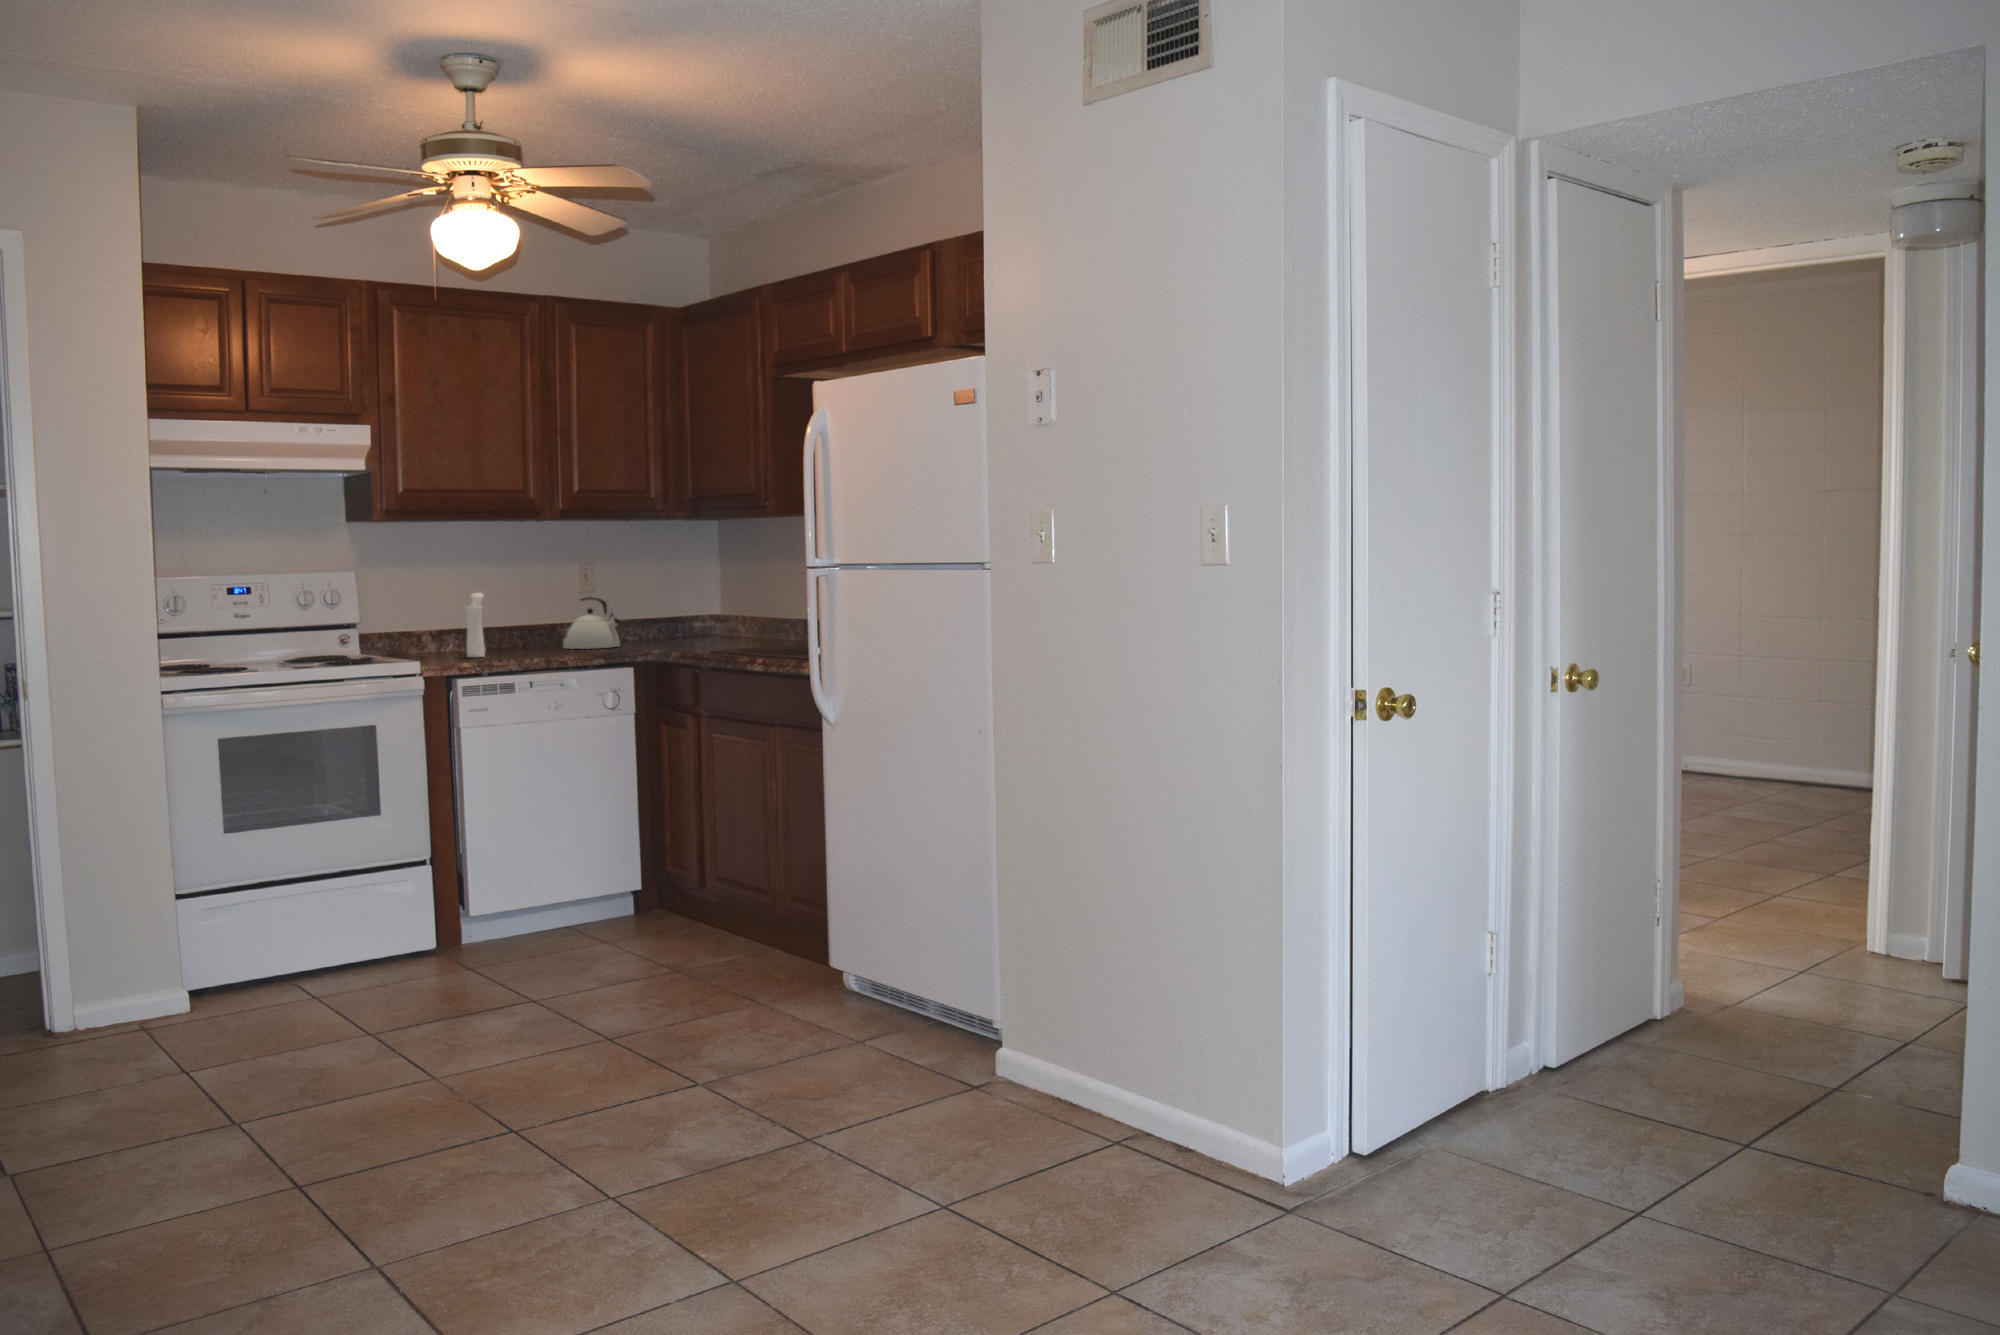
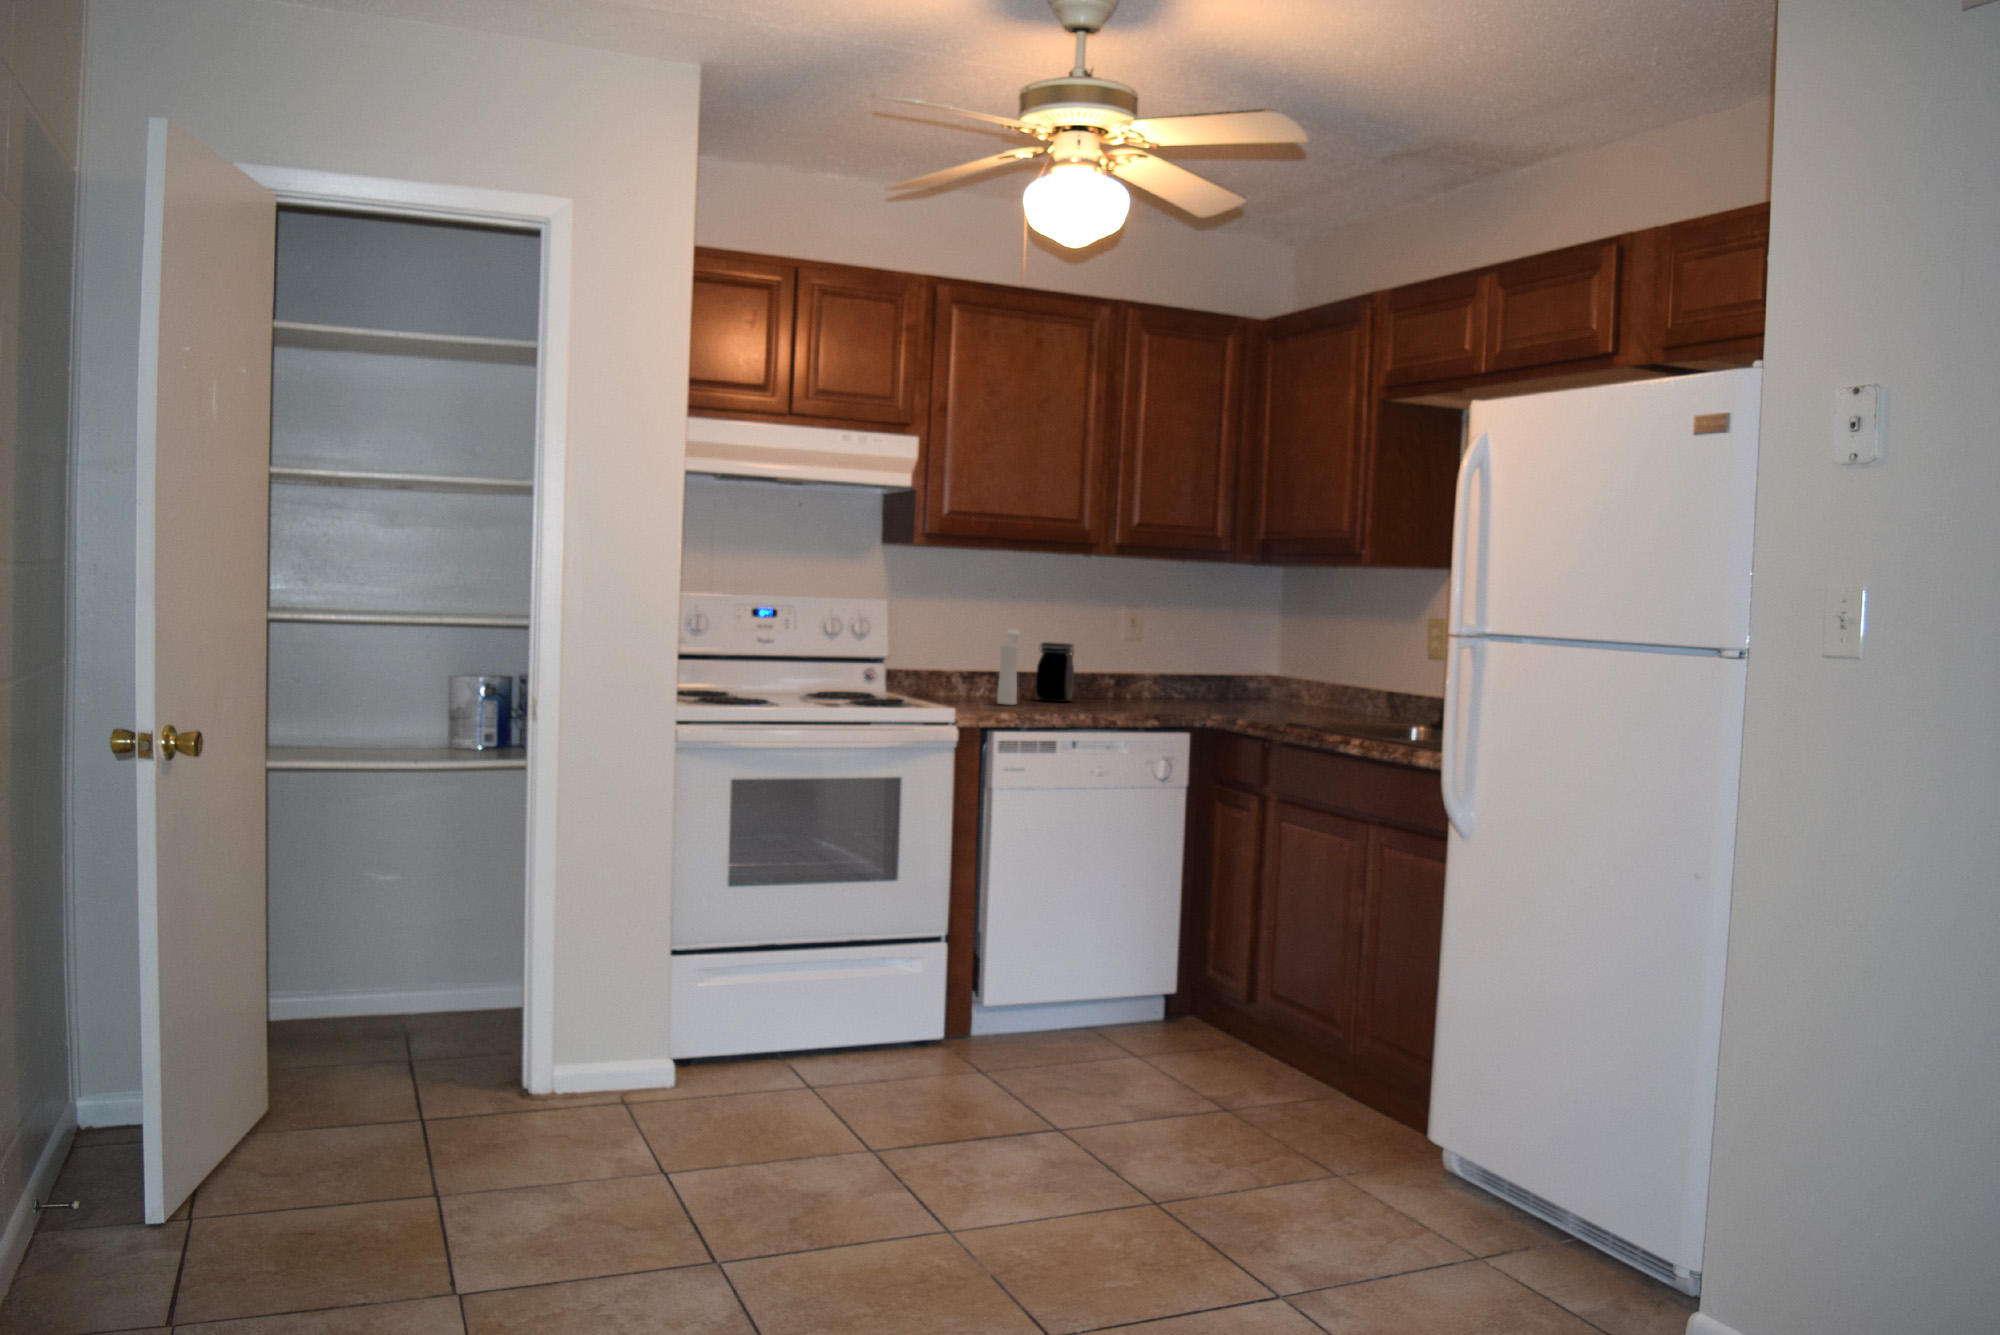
kettle: present [563,597,620,649] -> none [1100,643,1168,704]
jar: none [502,602,537,652] -> present [1036,642,1074,702]

